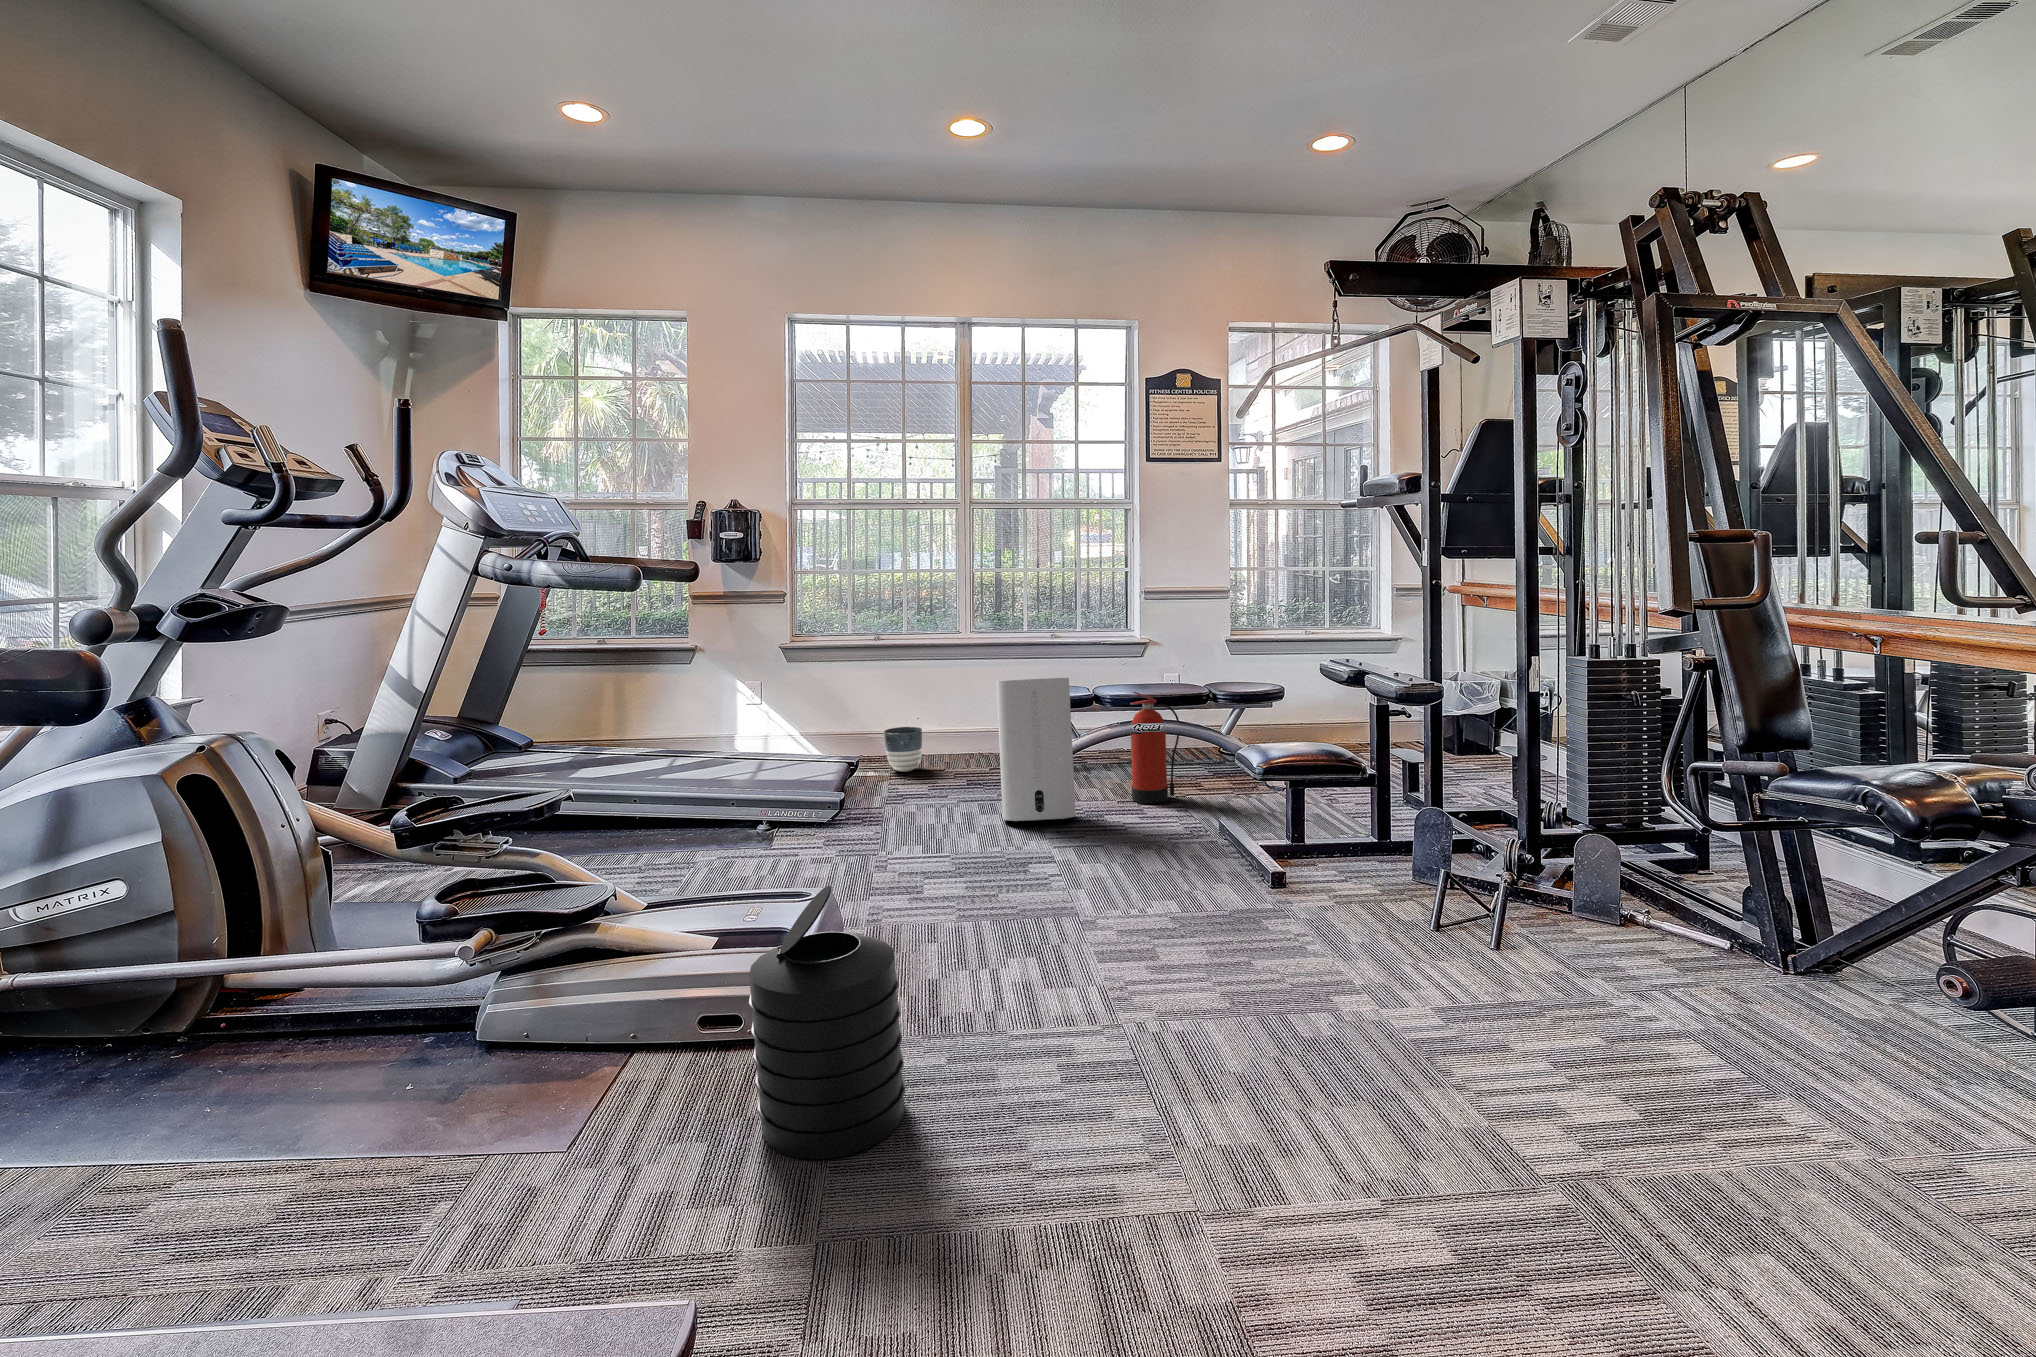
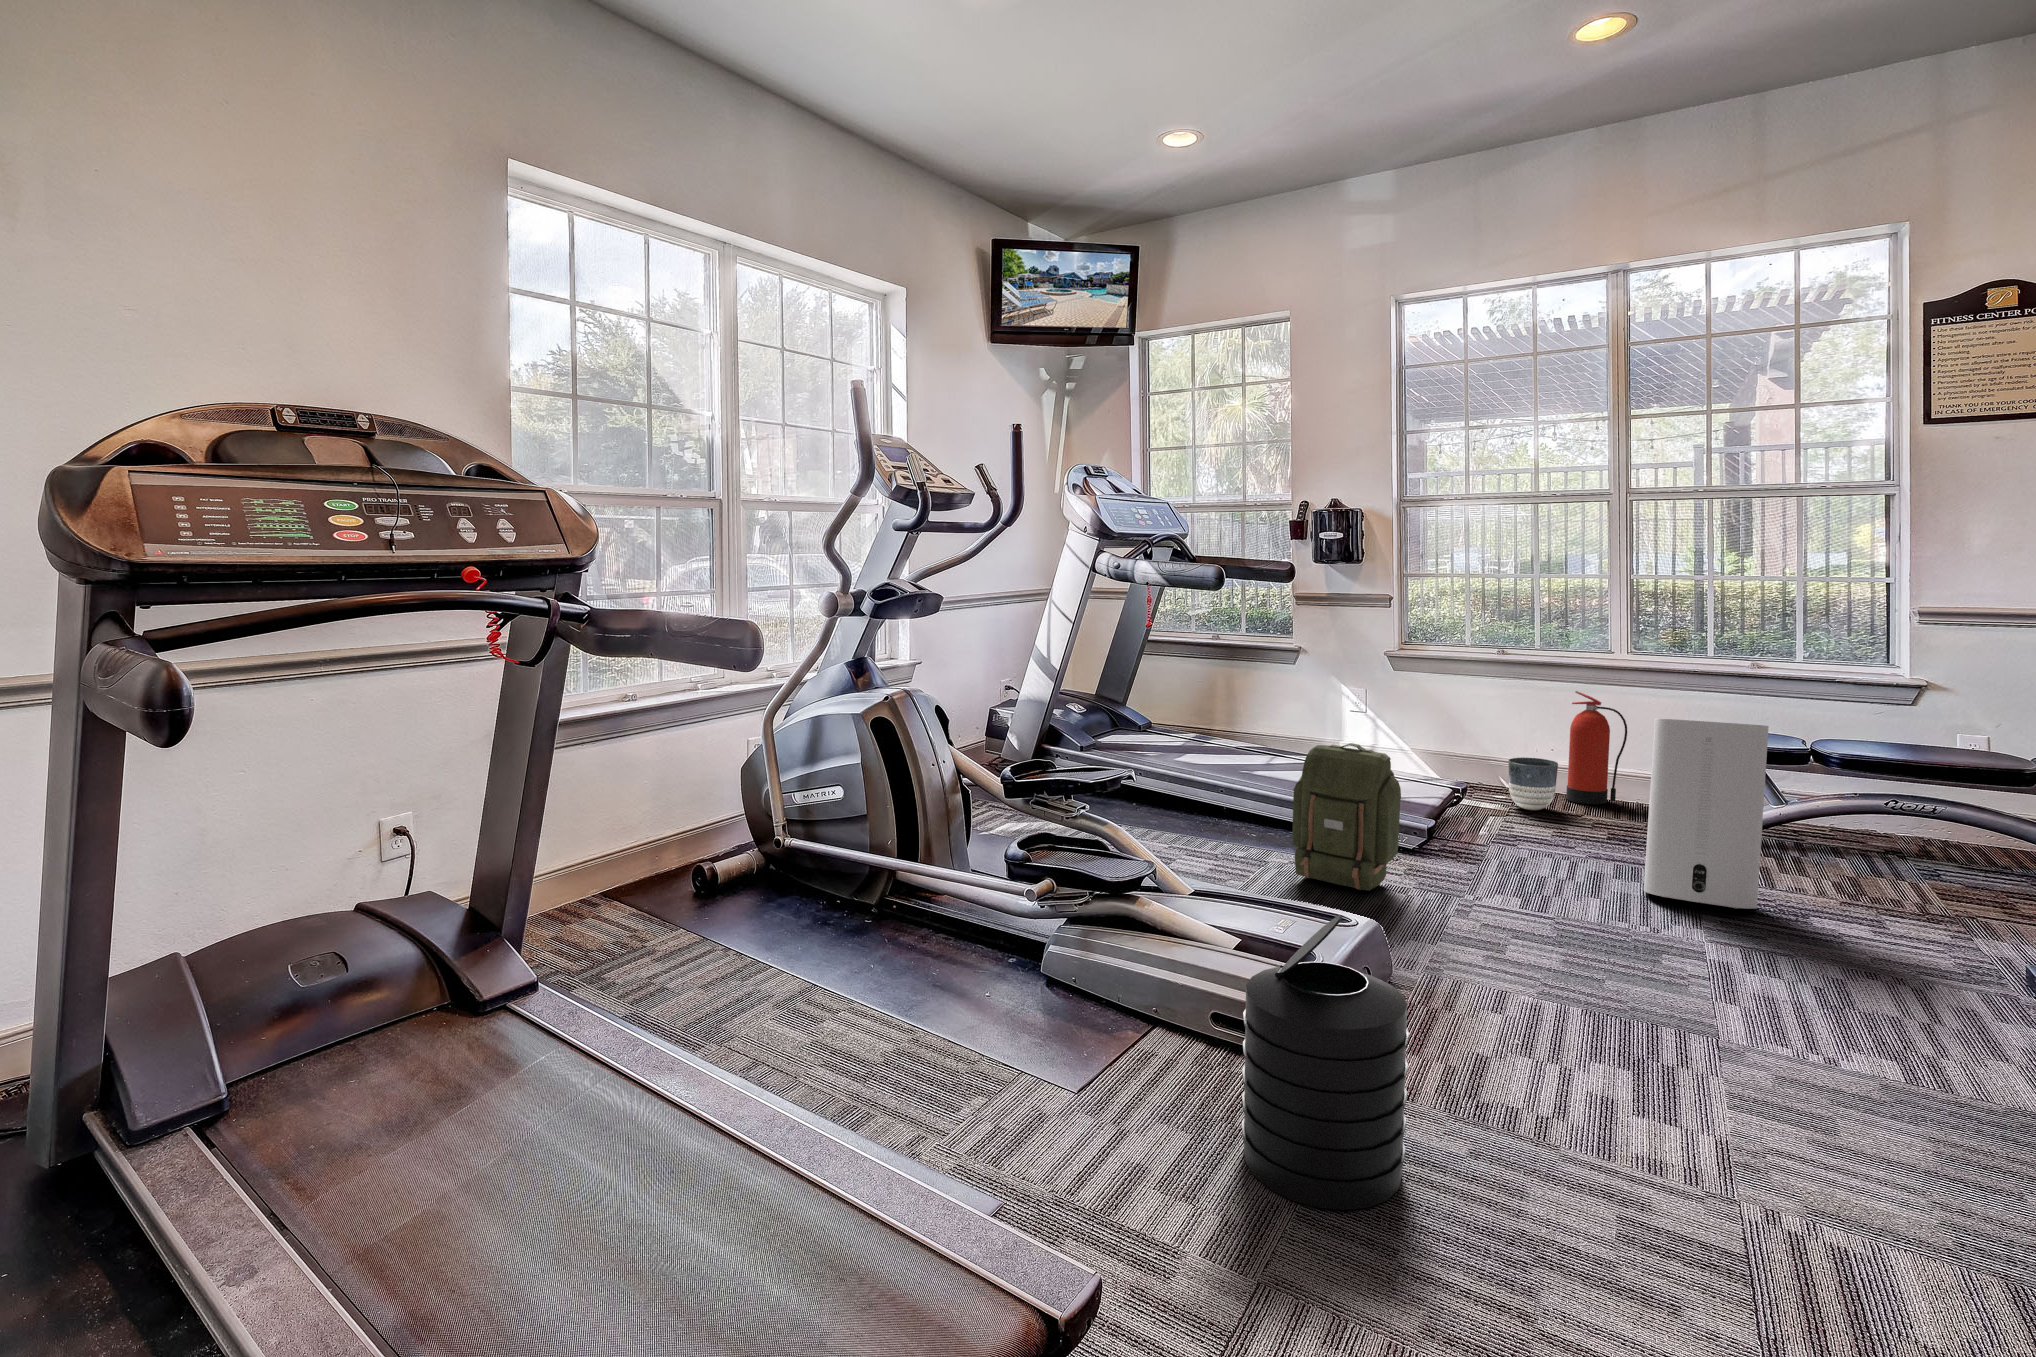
fire extinguisher: present [1130,691,1179,803] -> present [1566,691,1627,804]
backpack: none [716,734,818,869] -> present [1292,743,1401,891]

